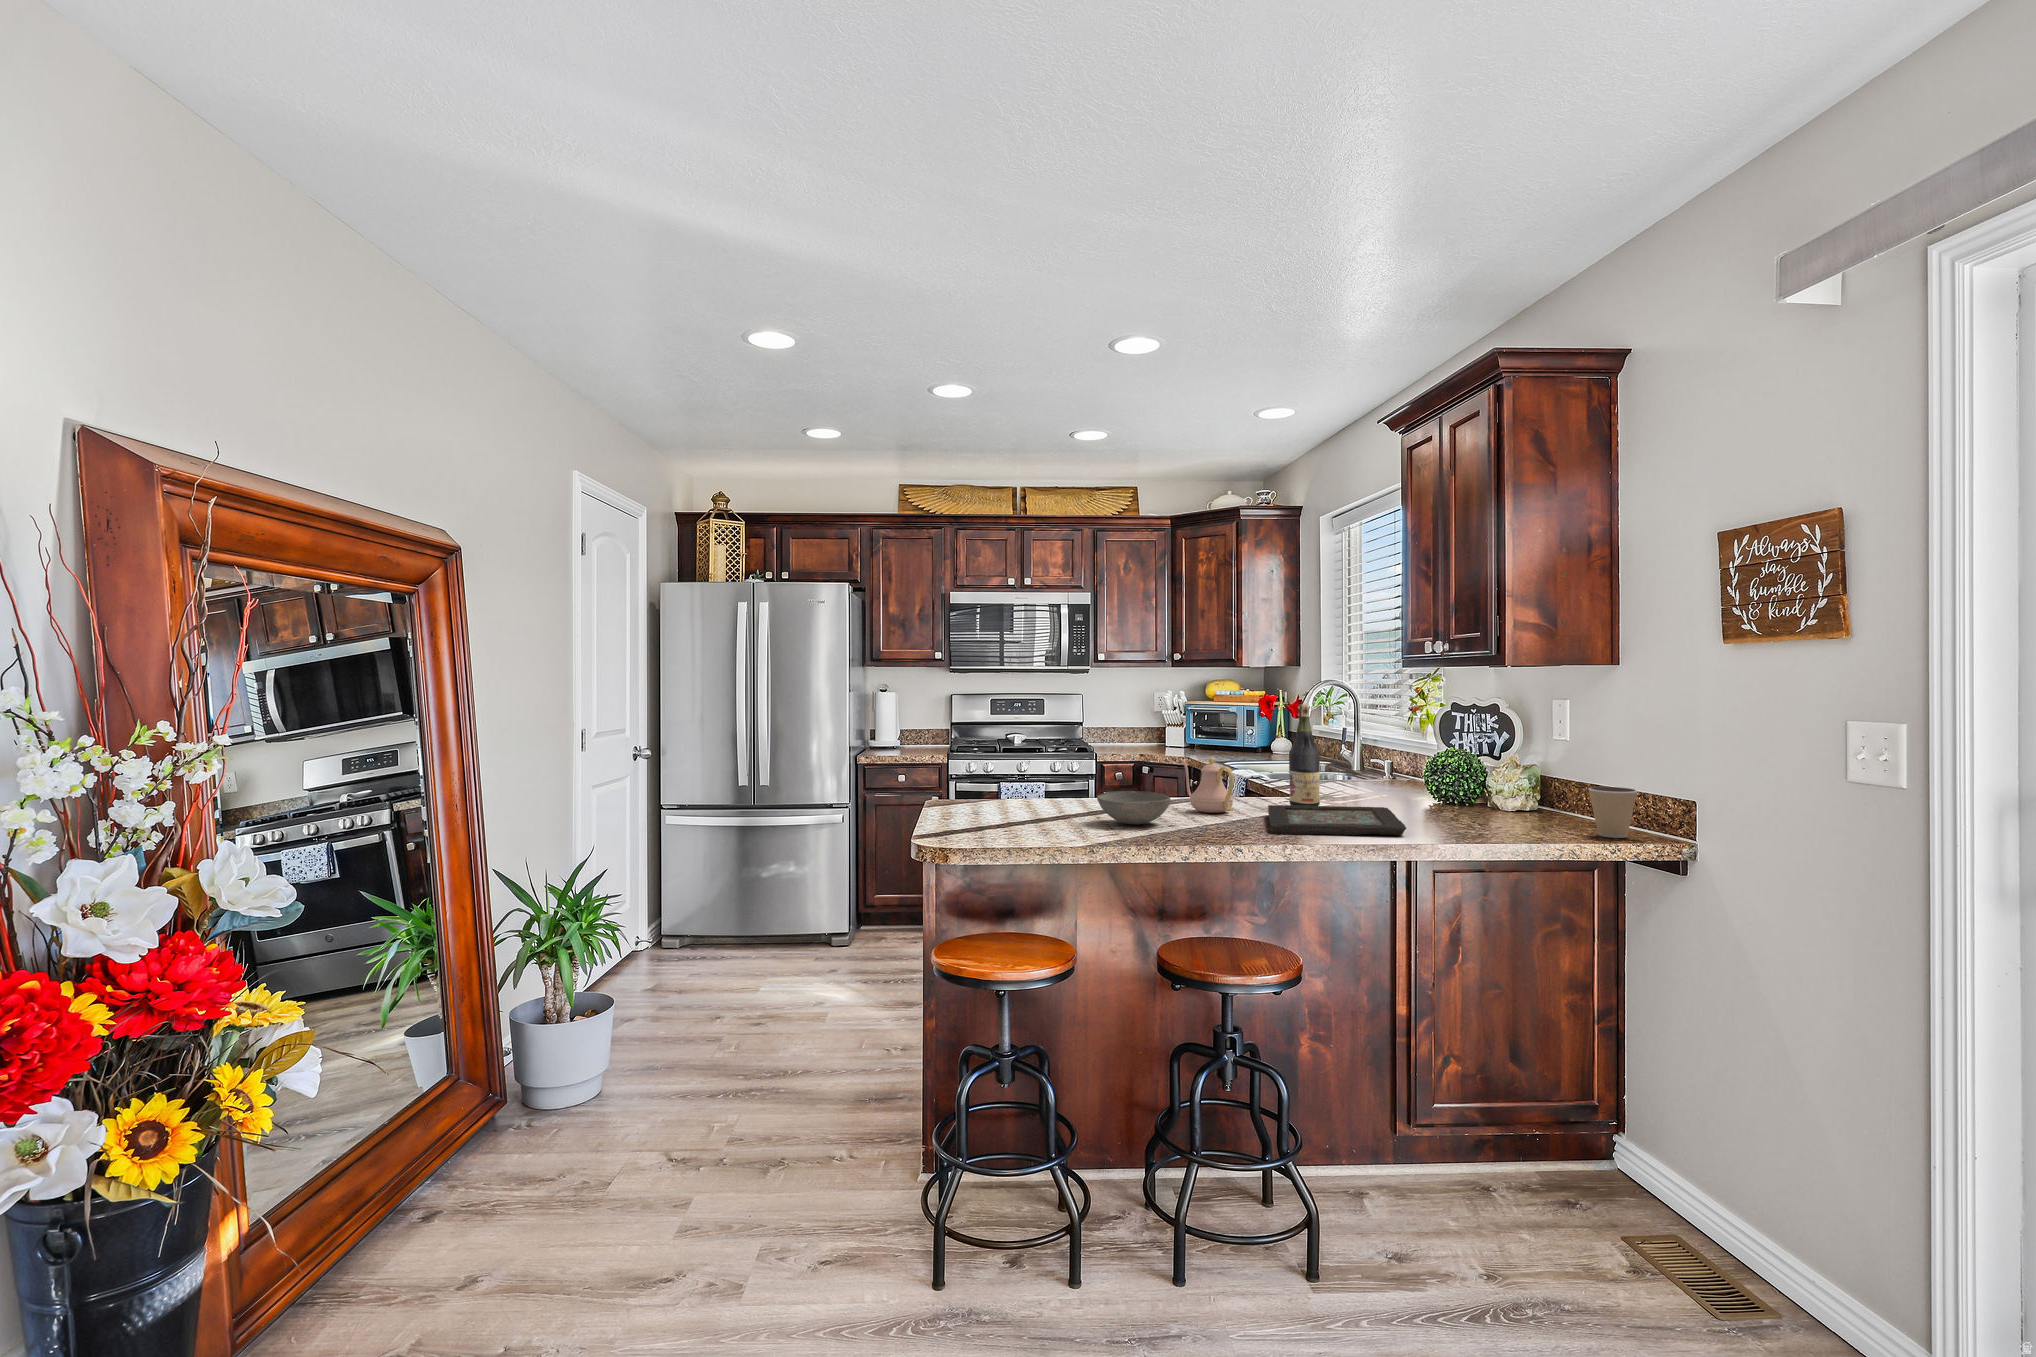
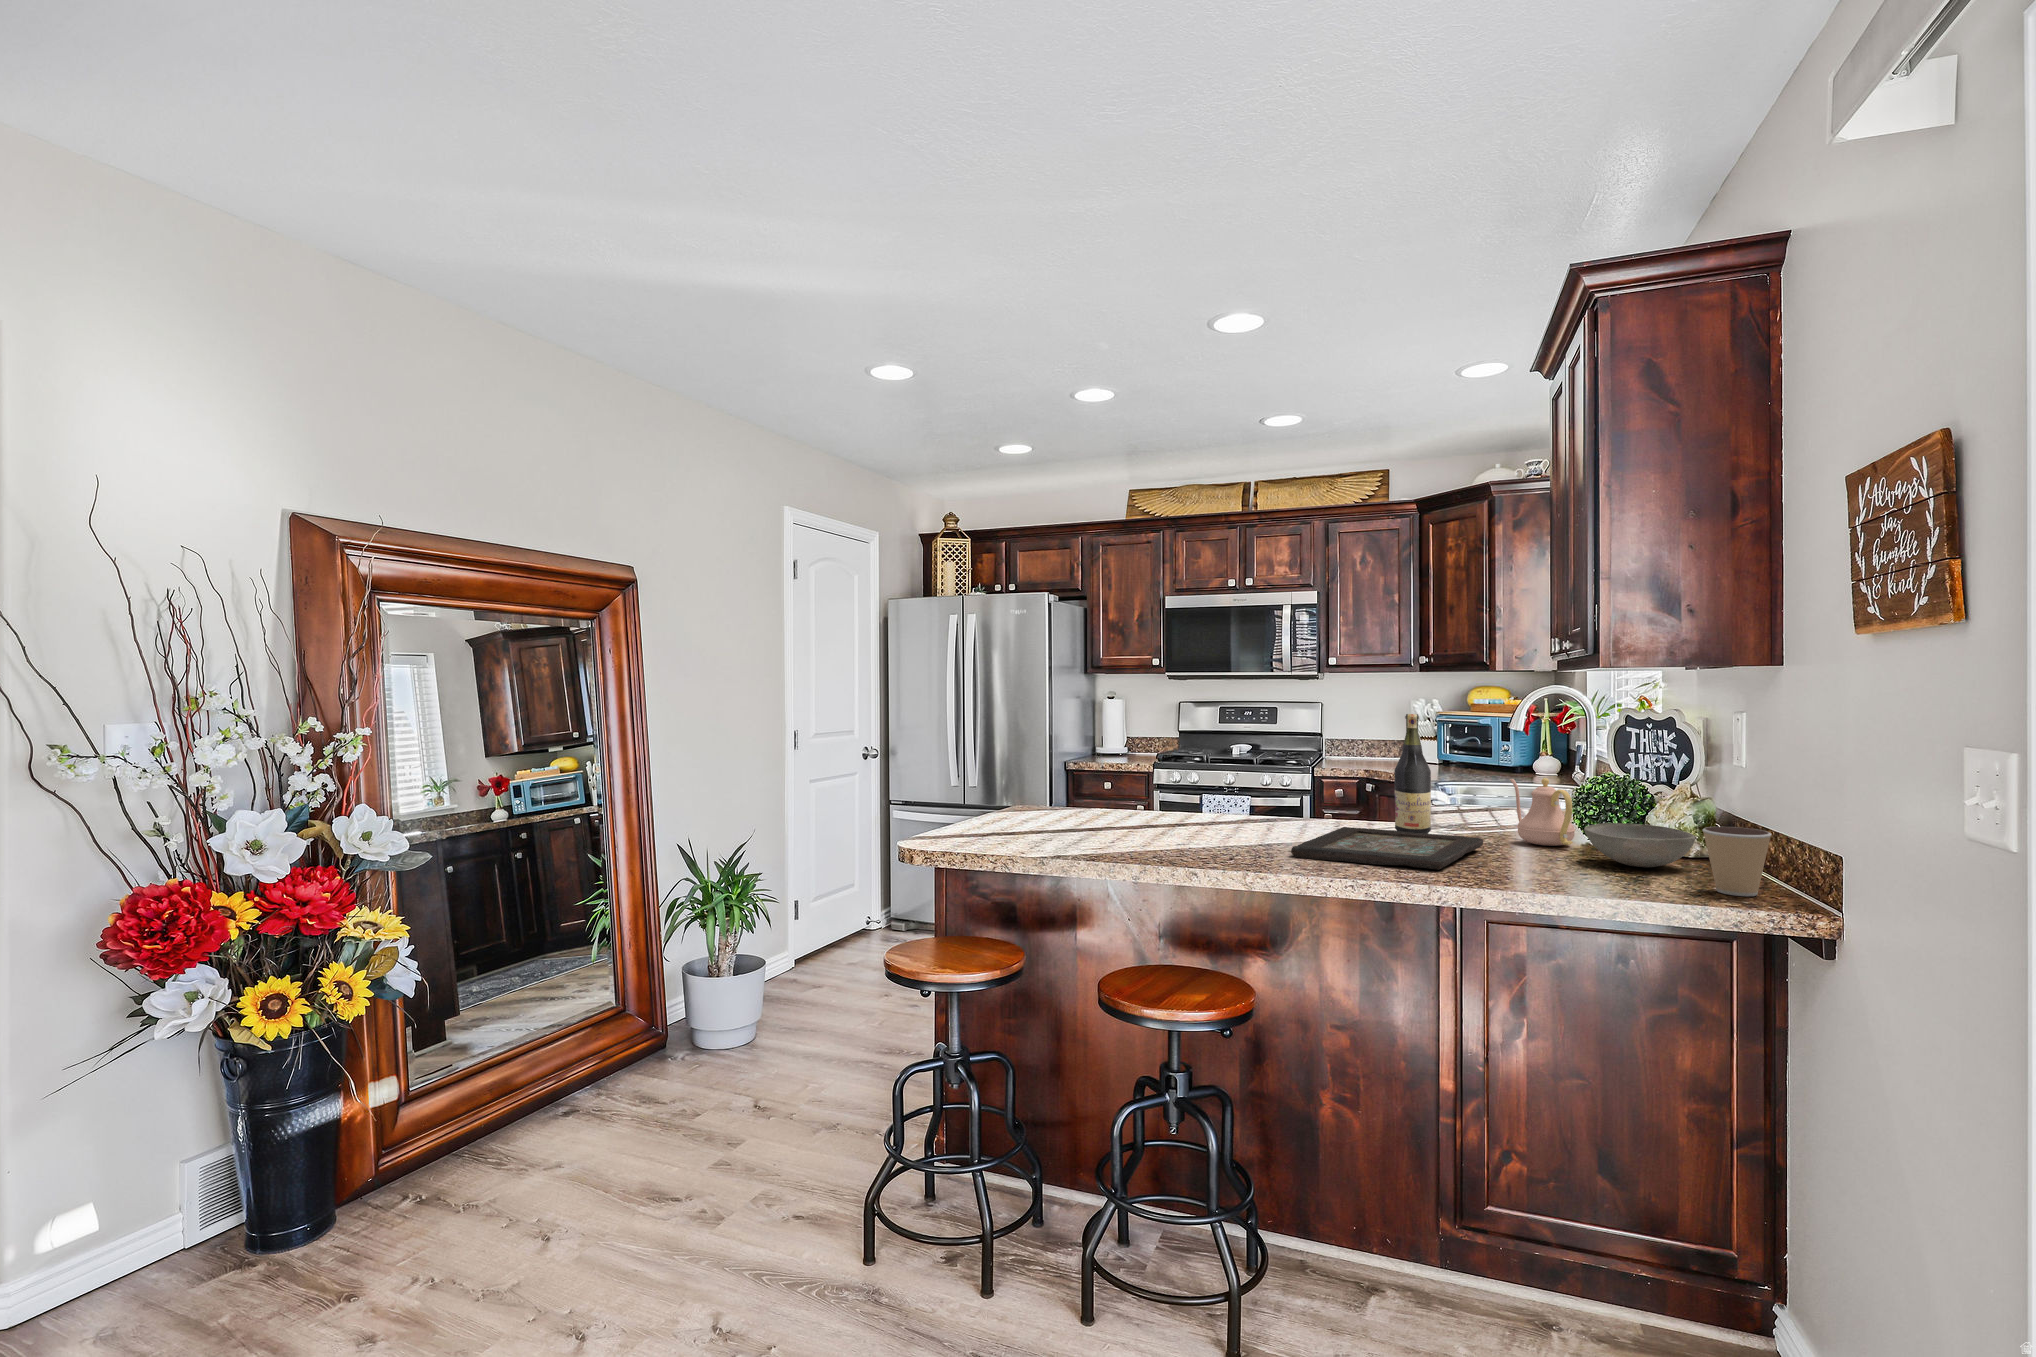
teapot: present [1180,757,1234,813] -> present [1510,778,1575,846]
bowl: present [1097,791,1171,824] -> present [1584,823,1695,867]

